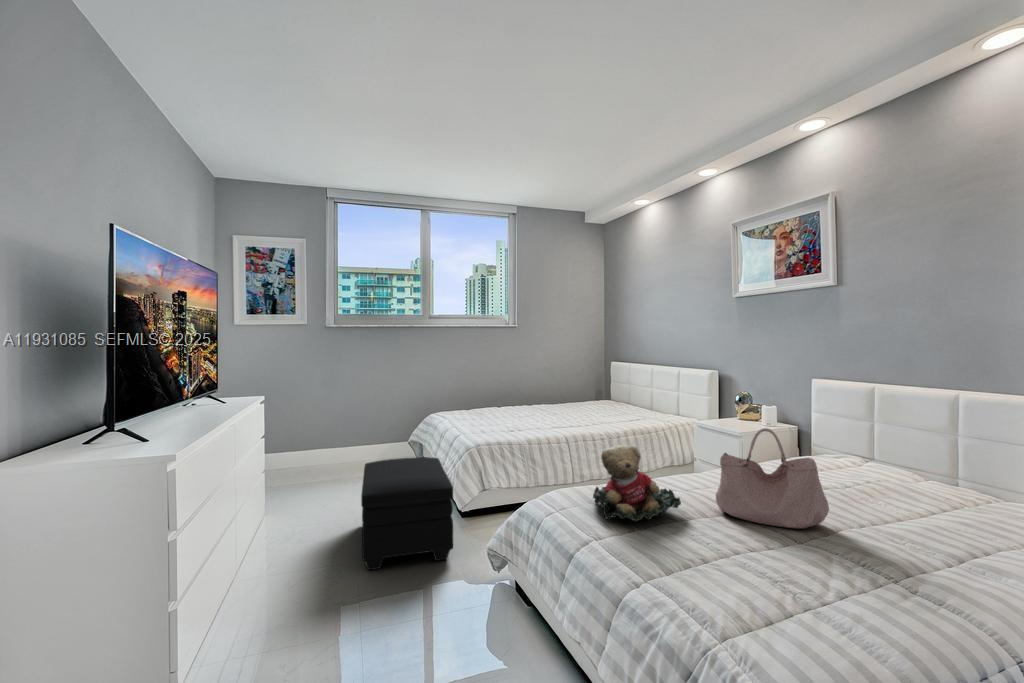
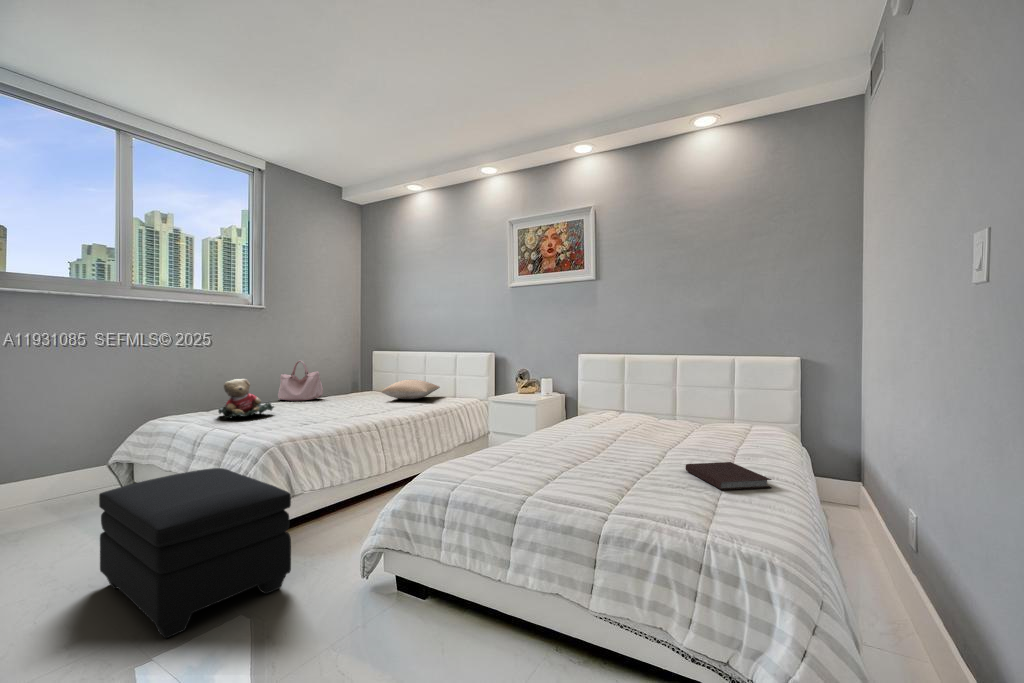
pillow: none [598,395,661,415] -> present [382,380,440,399]
handbag: present [716,428,829,528] -> present [278,361,323,401]
teddy bear: present [593,445,681,521] -> present [218,379,274,419]
notebook: none [813,552,917,622] -> present [686,462,771,490]

